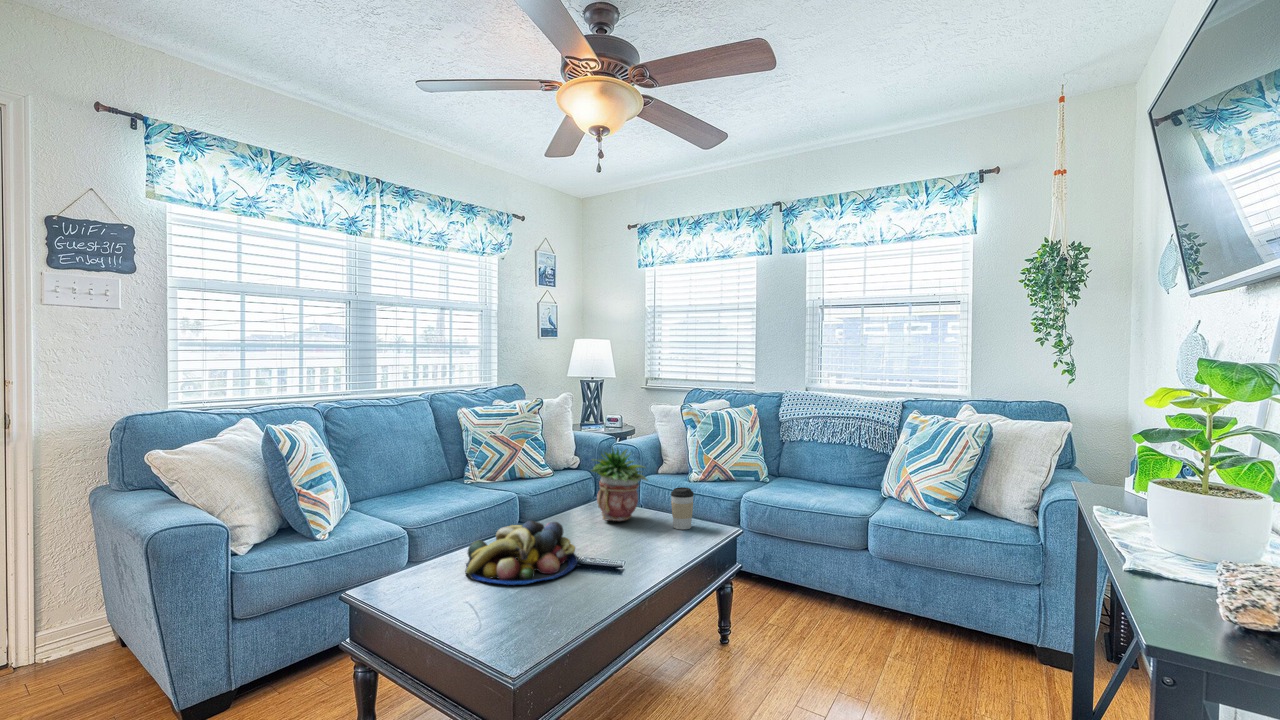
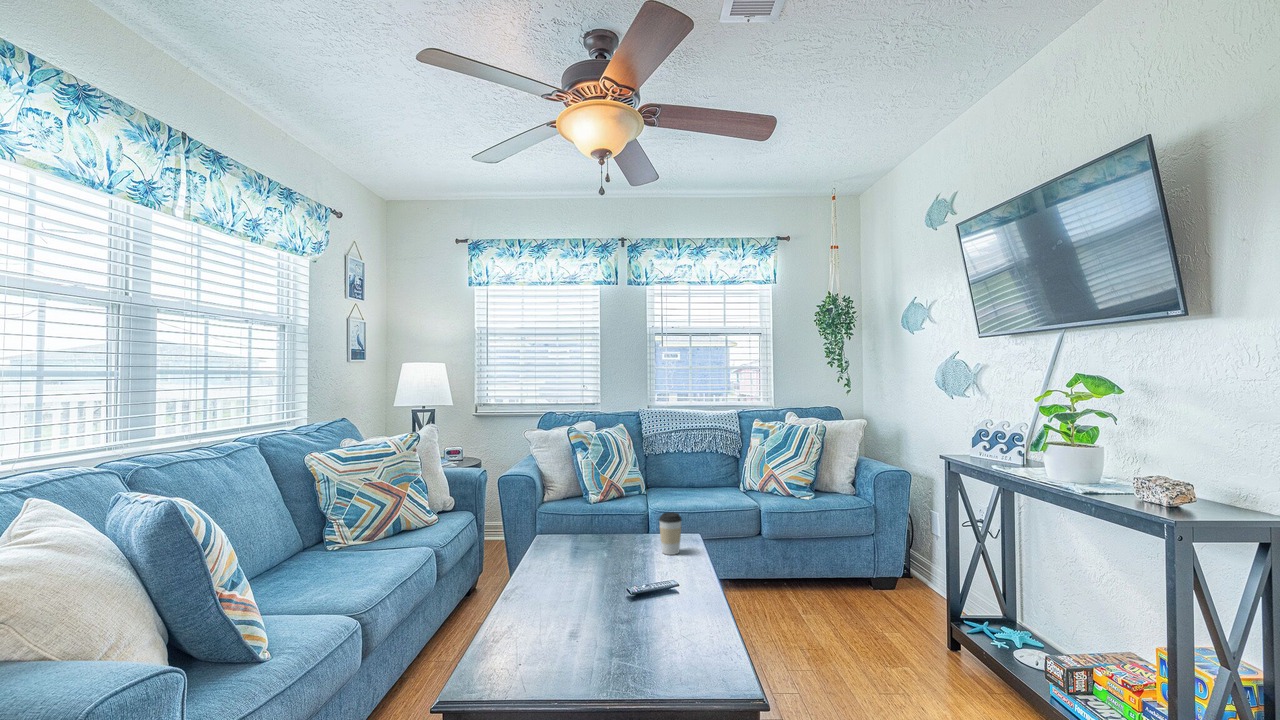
potted plant: present [591,448,647,521] -> none [570,478,633,560]
fruit bowl: present [465,521,578,585] -> none [533,566,659,649]

